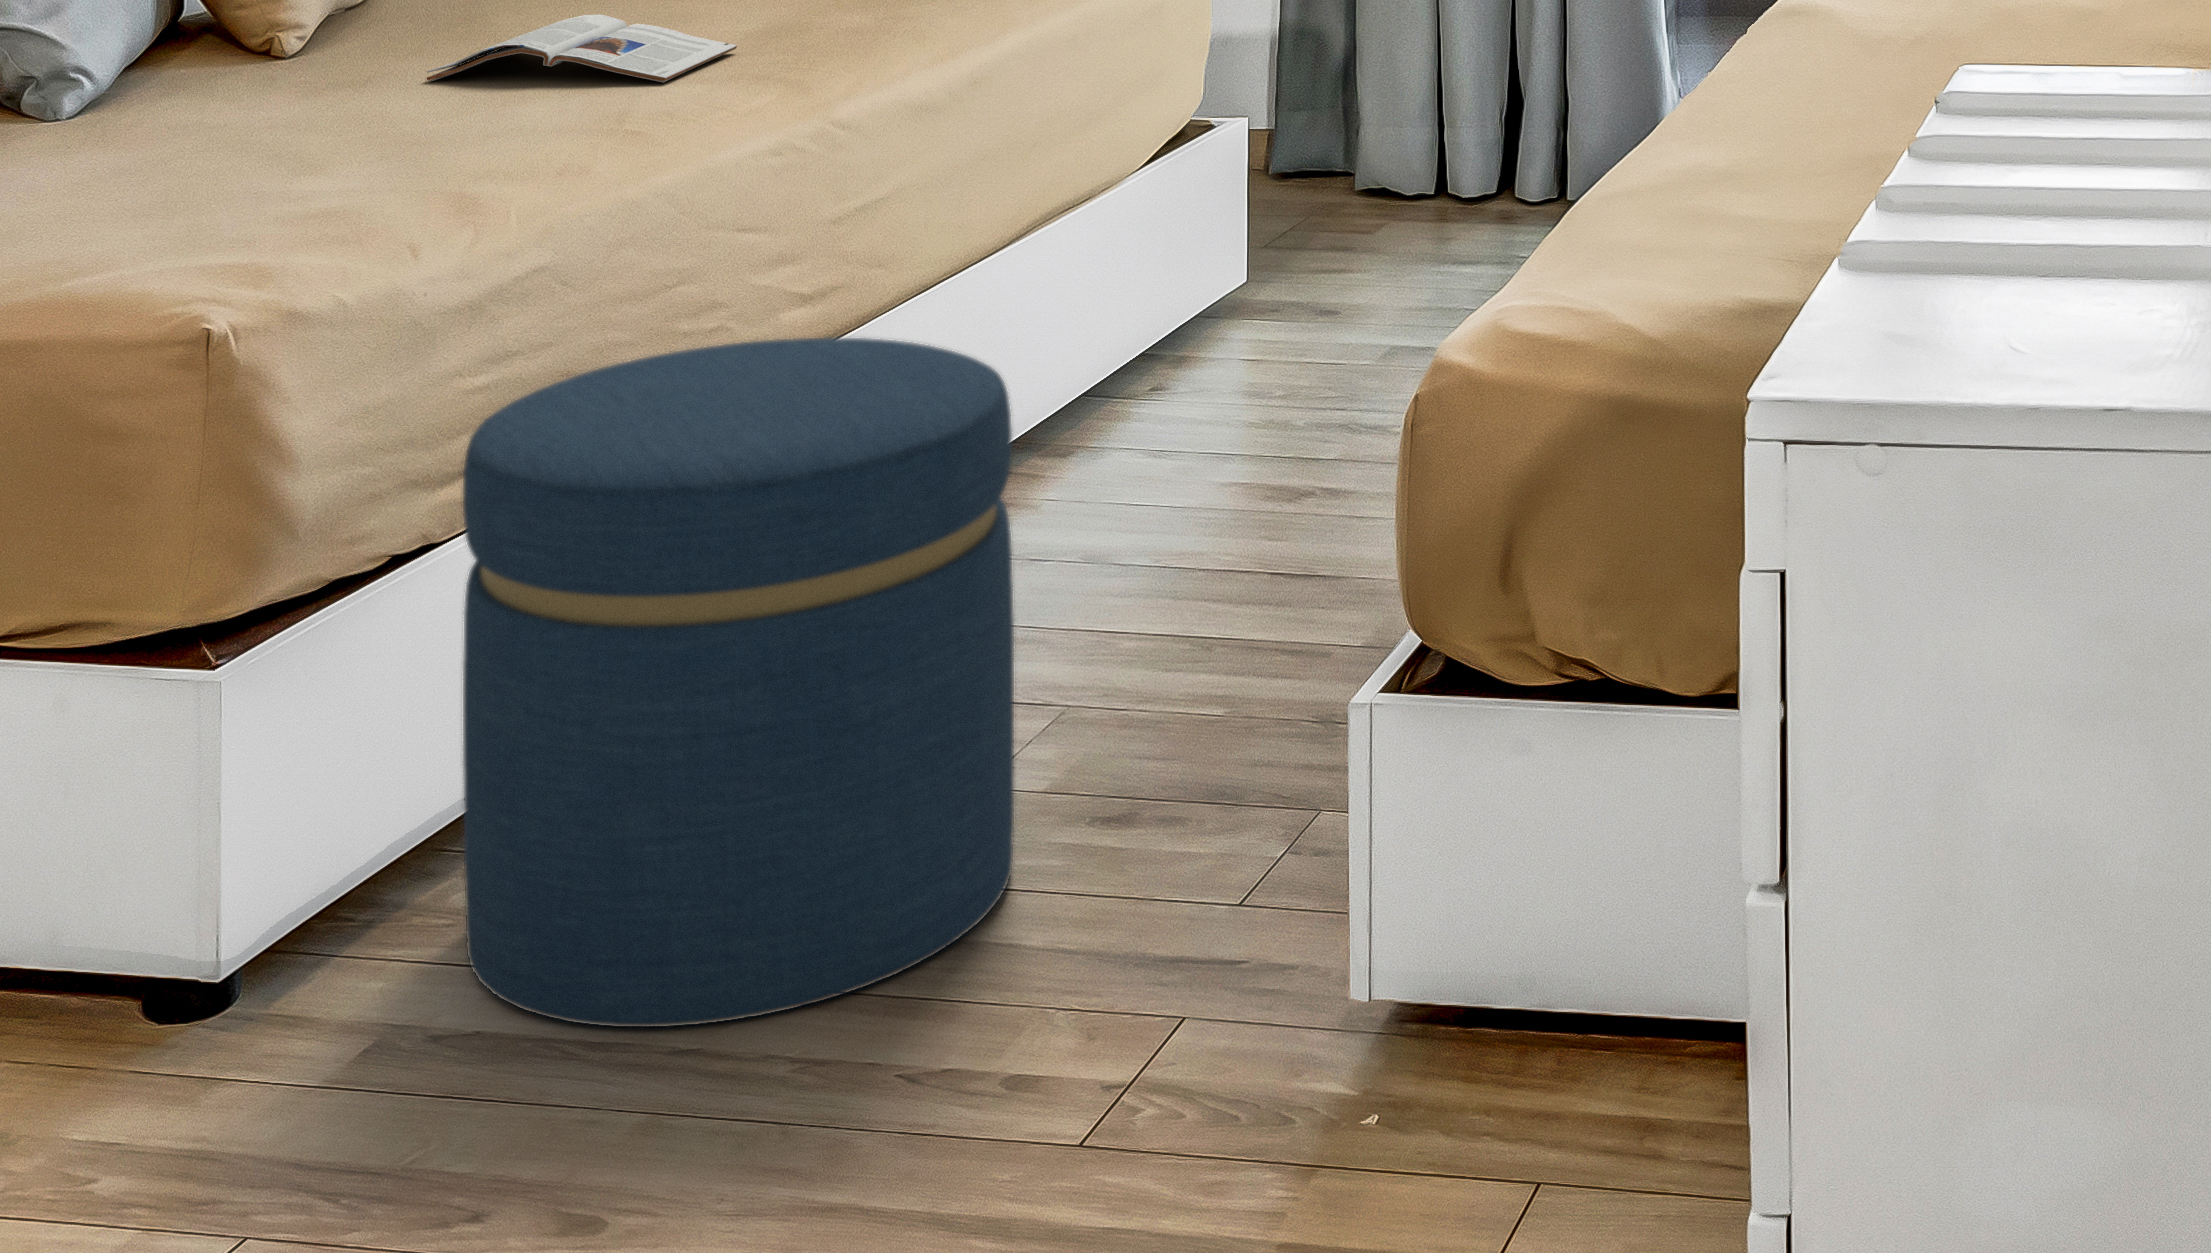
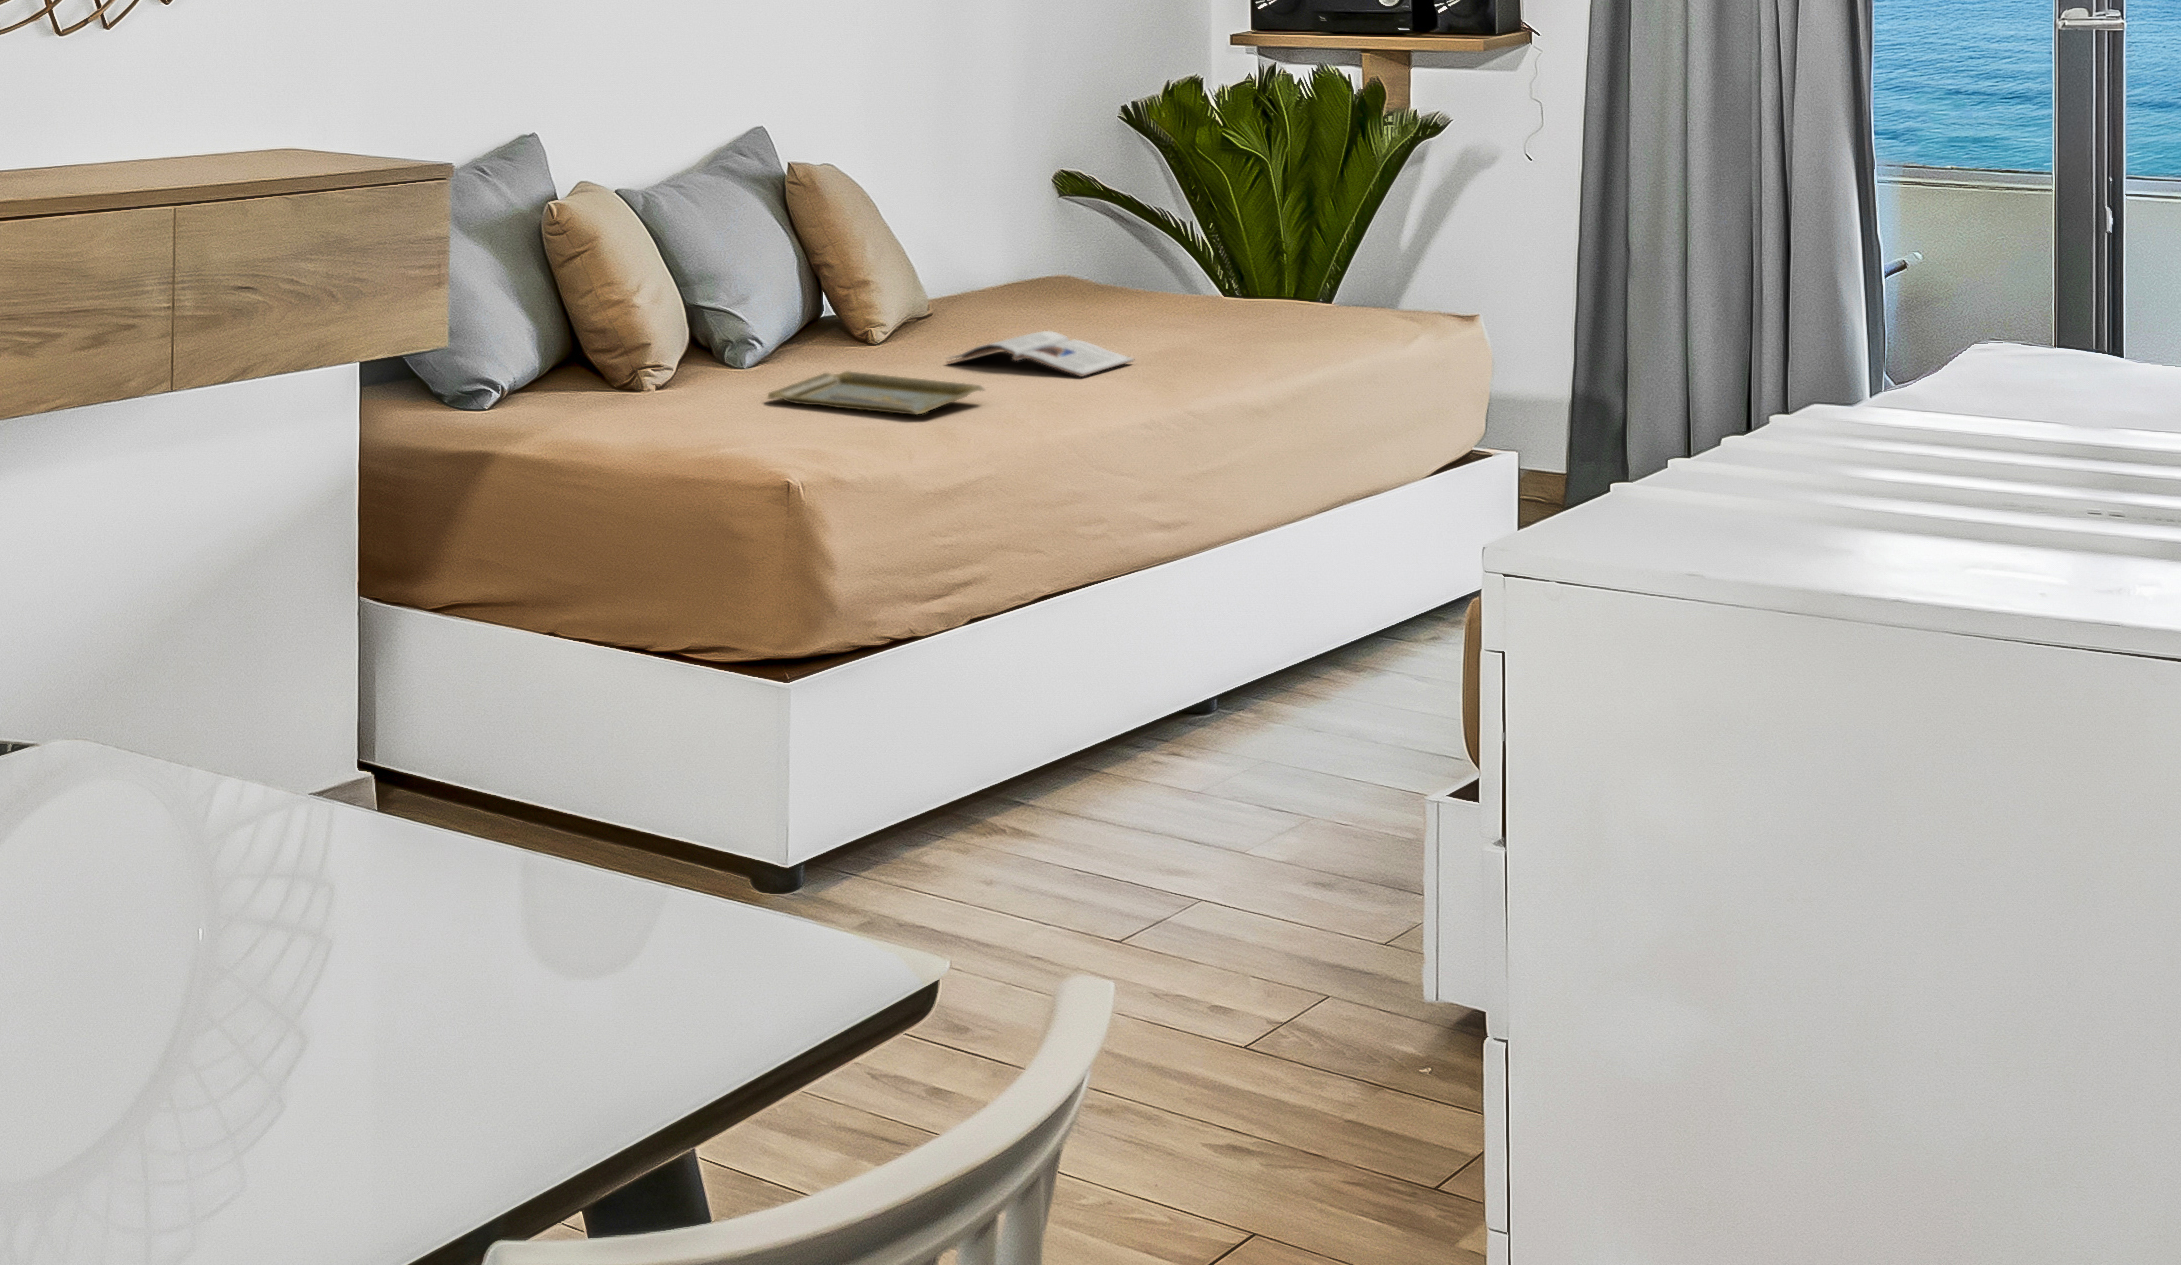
tray: none [125,112,521,176] -> present [768,371,984,415]
ottoman: present [463,338,1014,1027] -> none [916,533,1231,926]

